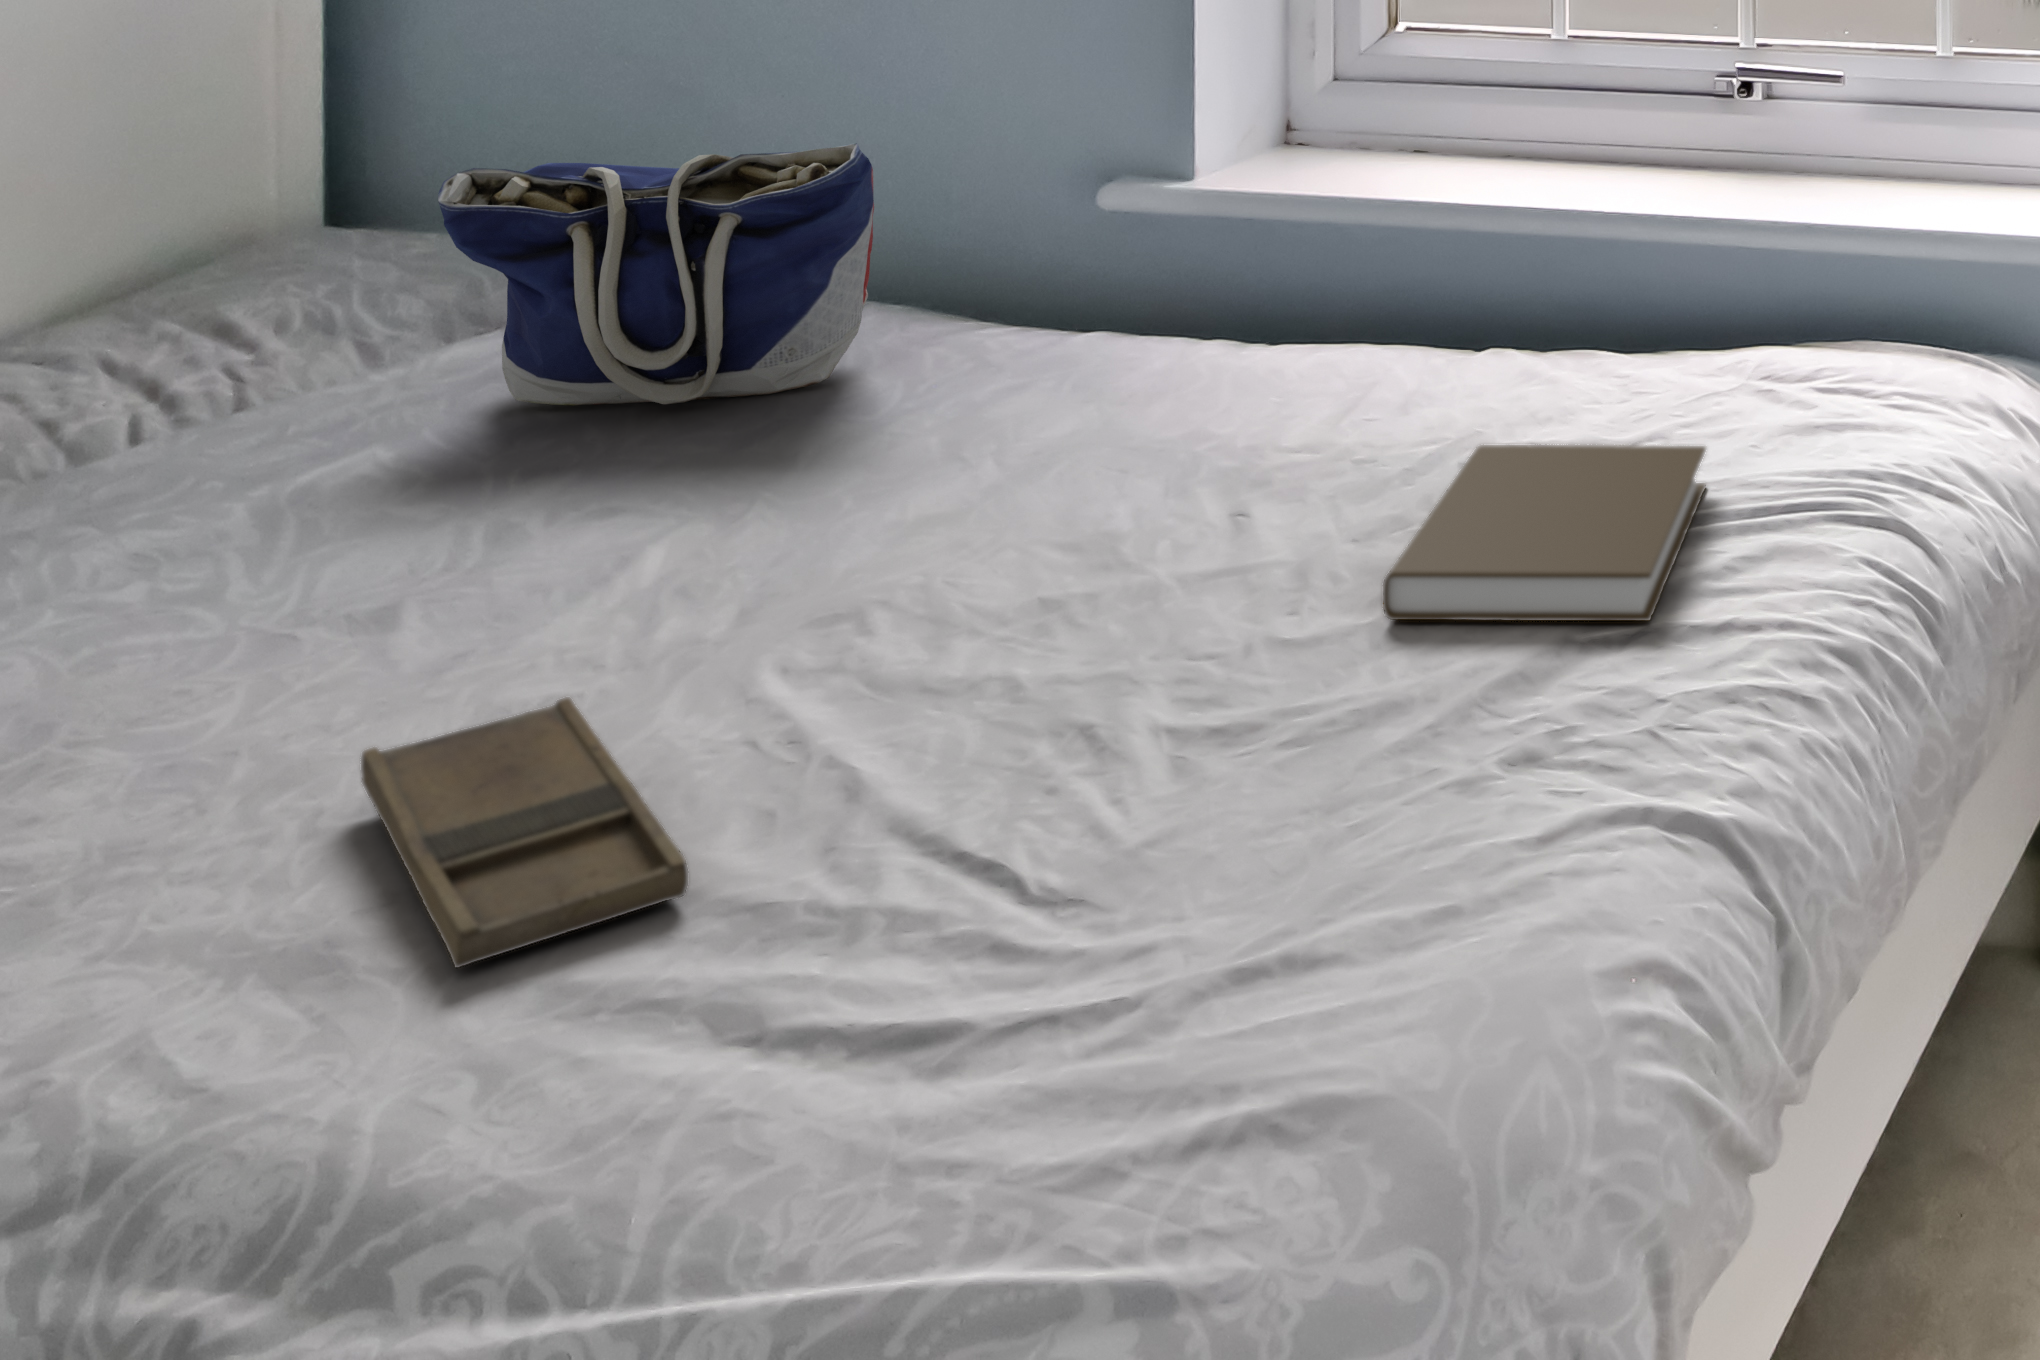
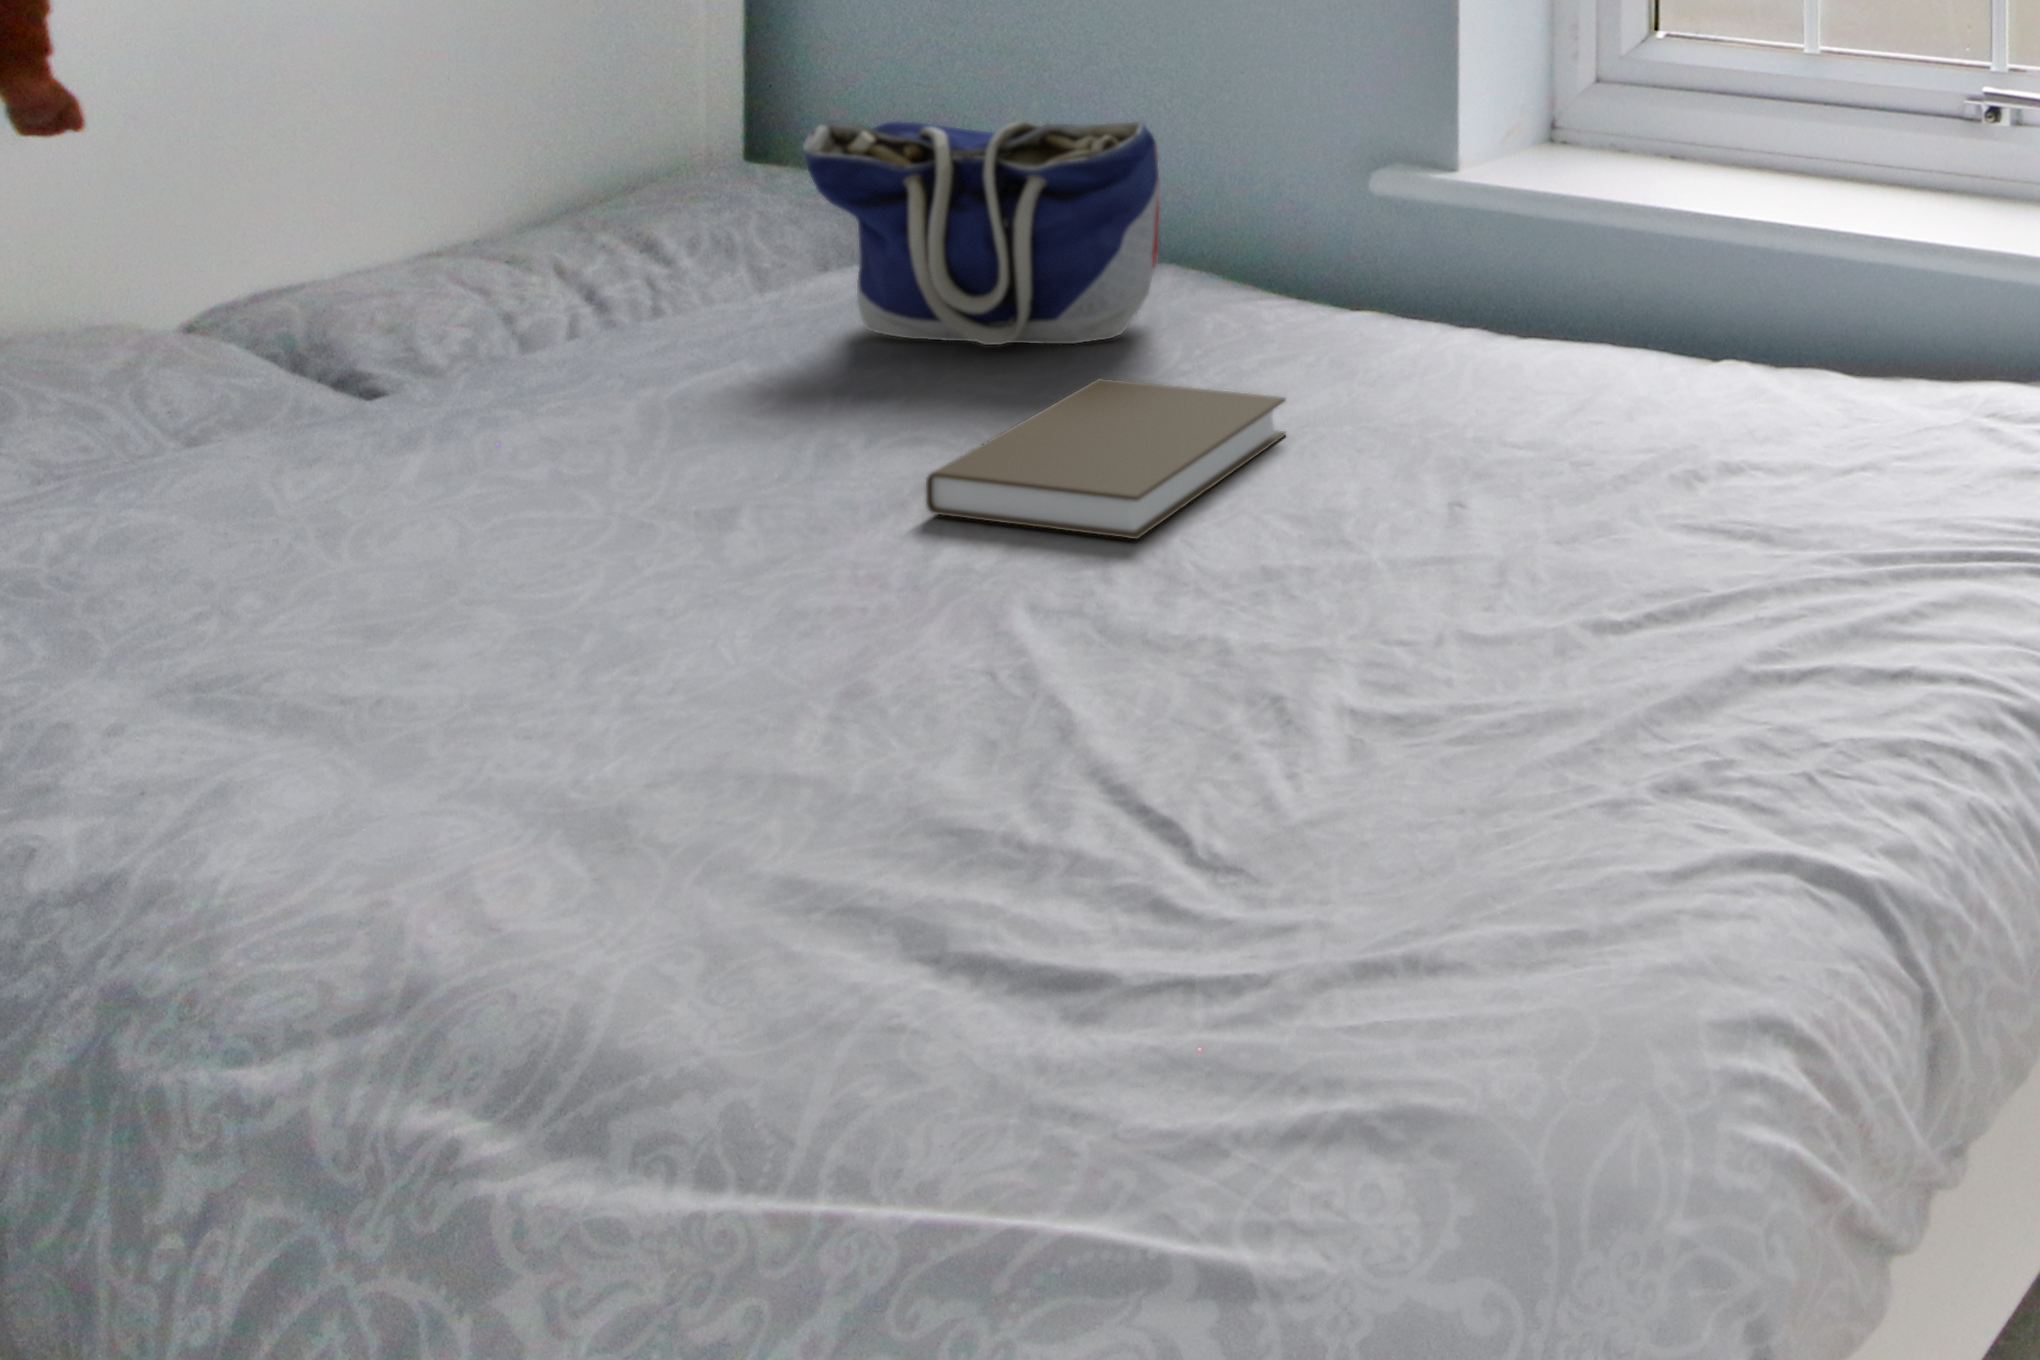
book: present [1383,445,1706,621] -> present [926,378,1286,539]
tray: present [361,698,688,967] -> none [696,597,936,822]

